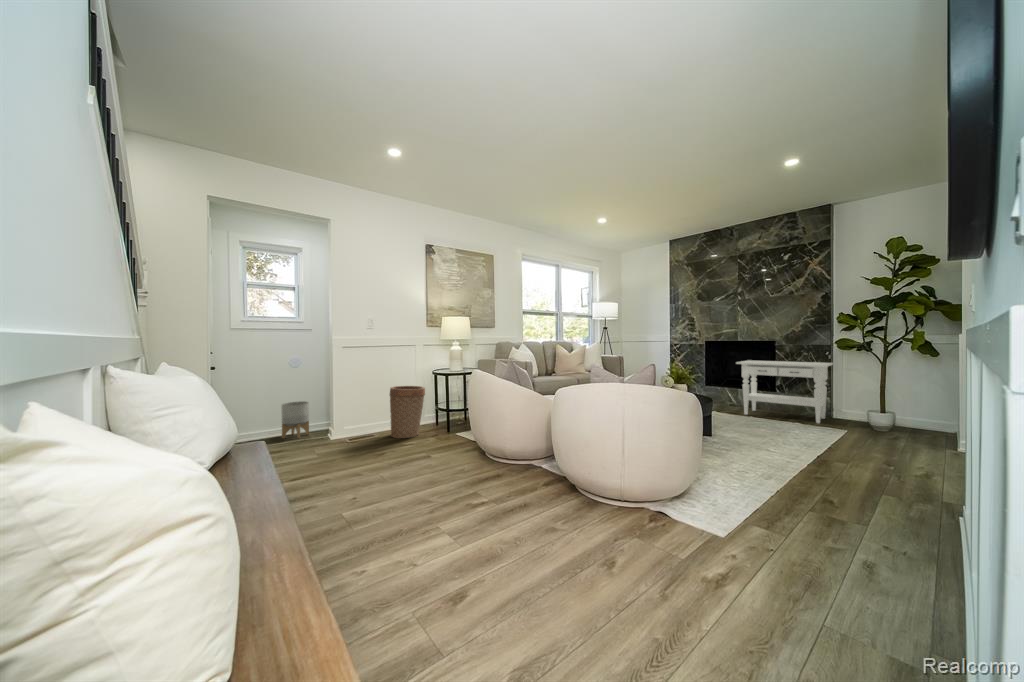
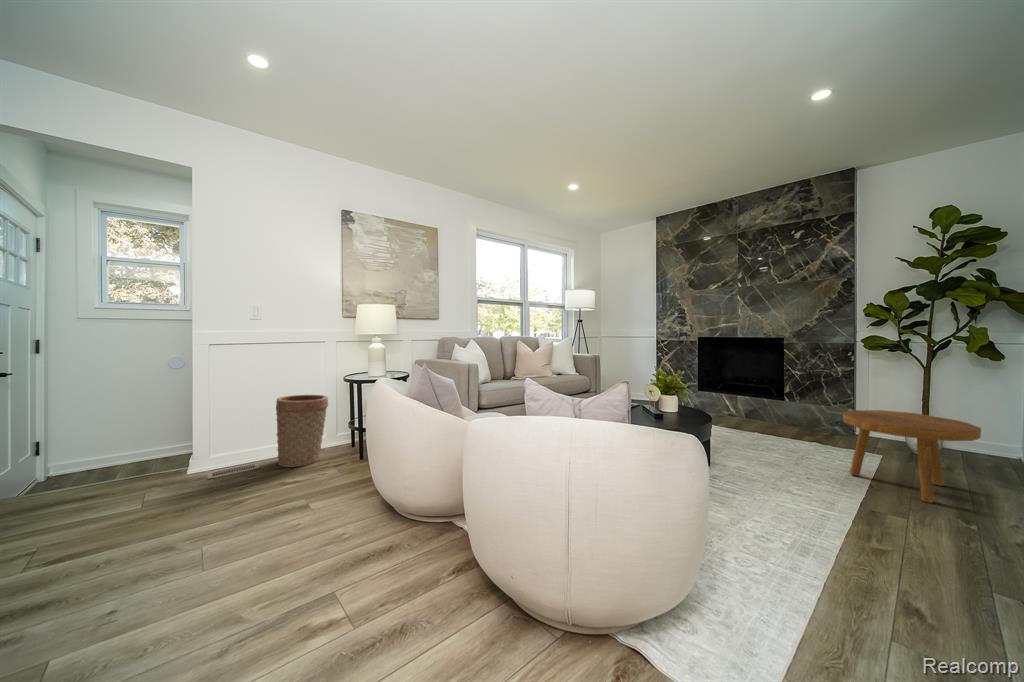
side table: present [736,360,833,423] -> none [735,361,857,443]
footstool: none [811,394,902,454] -> present [843,410,981,503]
planter: present [281,401,309,439] -> none [126,415,173,467]

